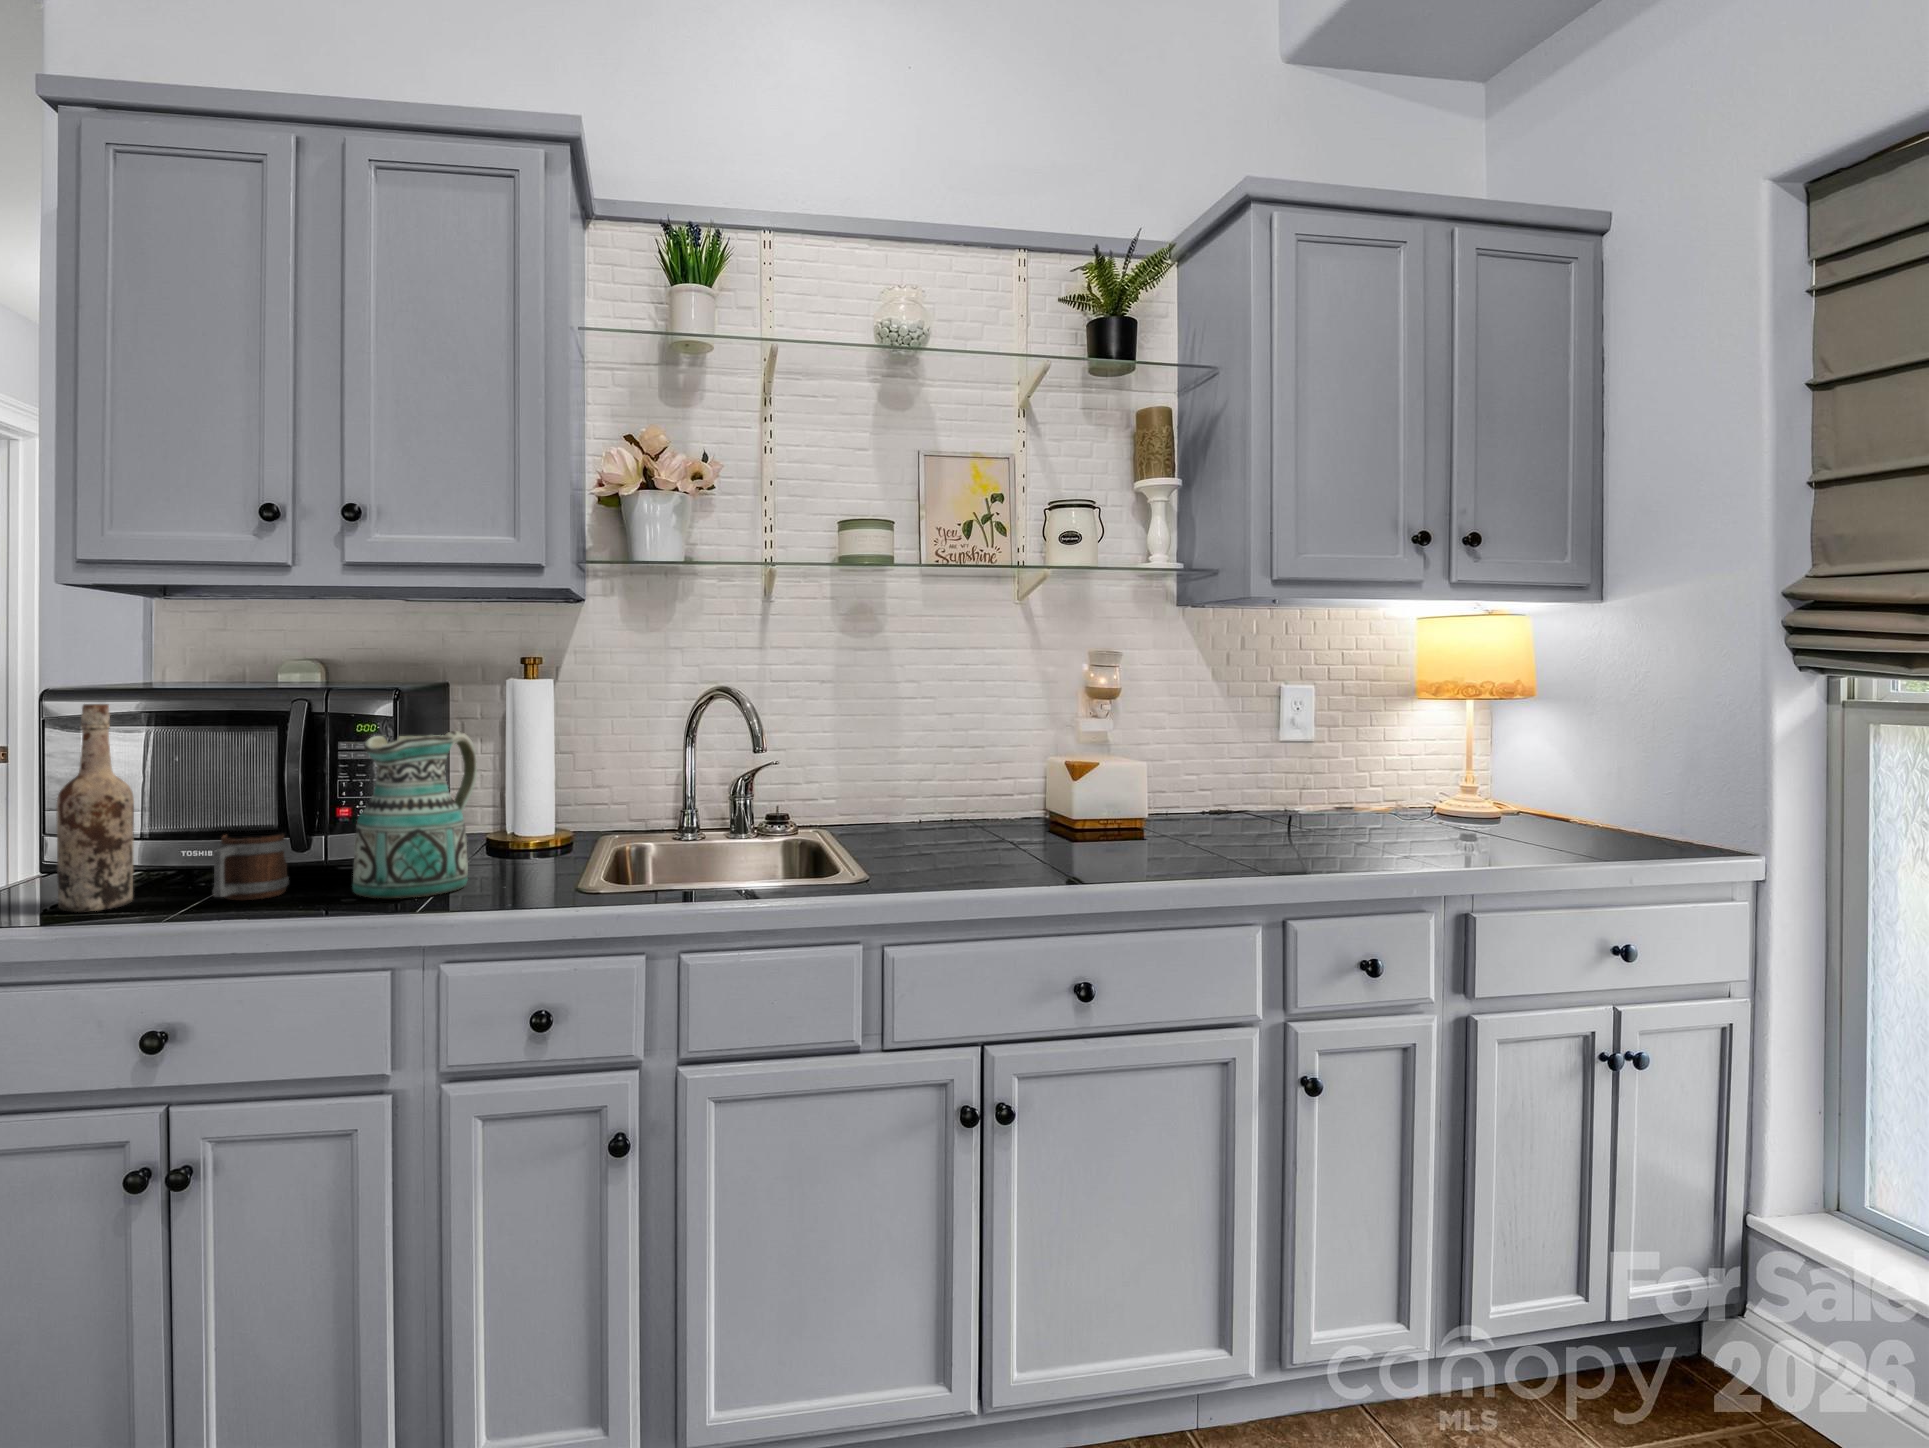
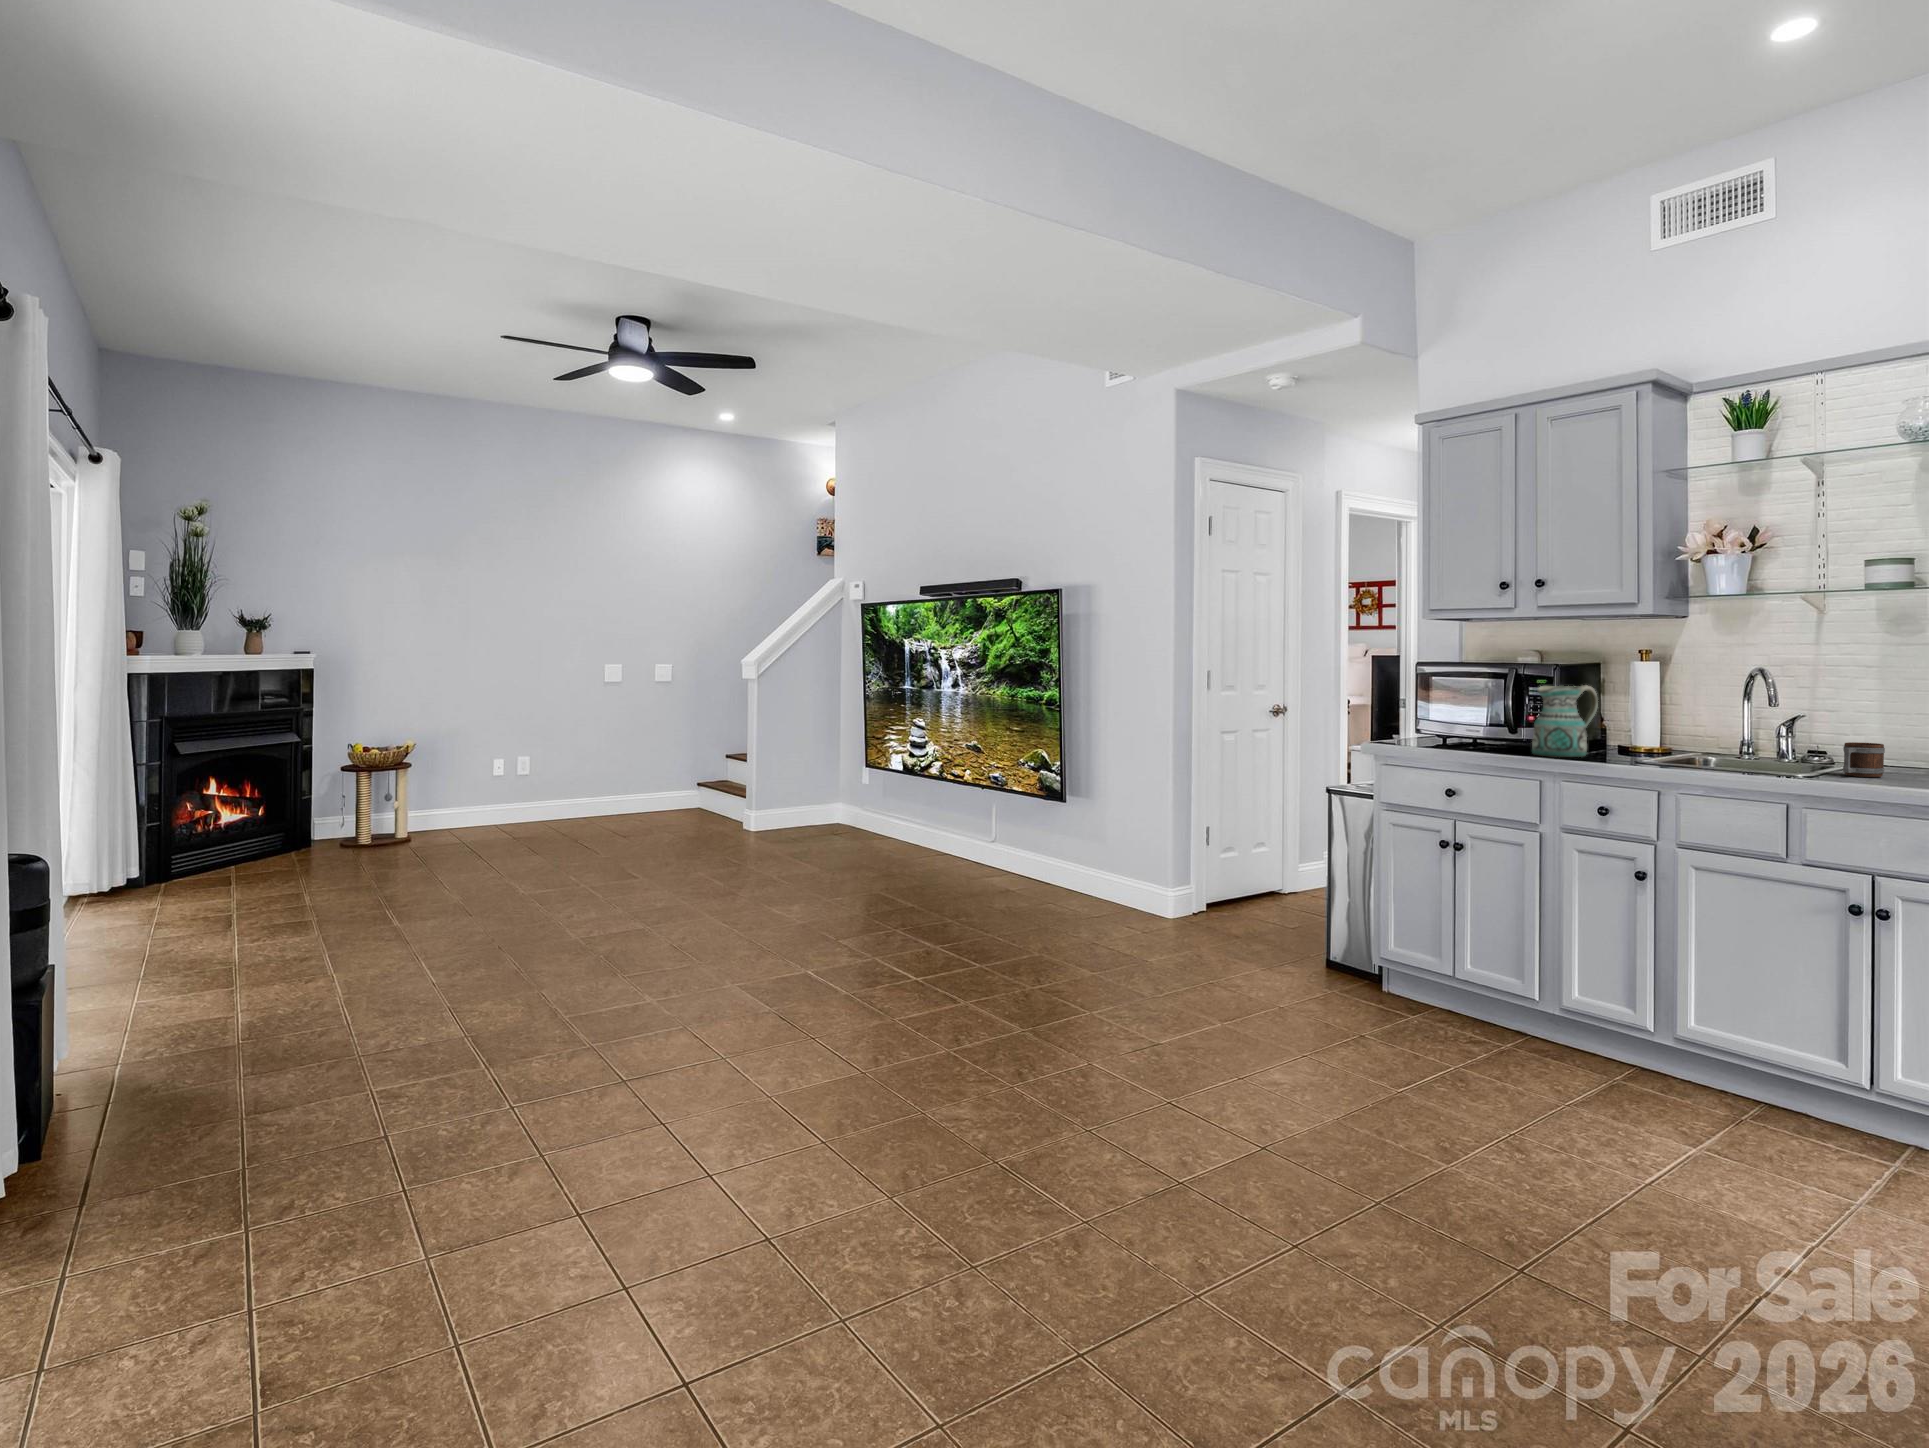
wine bottle: present [56,704,134,912] -> none [1420,669,1447,749]
mug: present [212,834,289,900] -> present [1843,742,1885,777]

